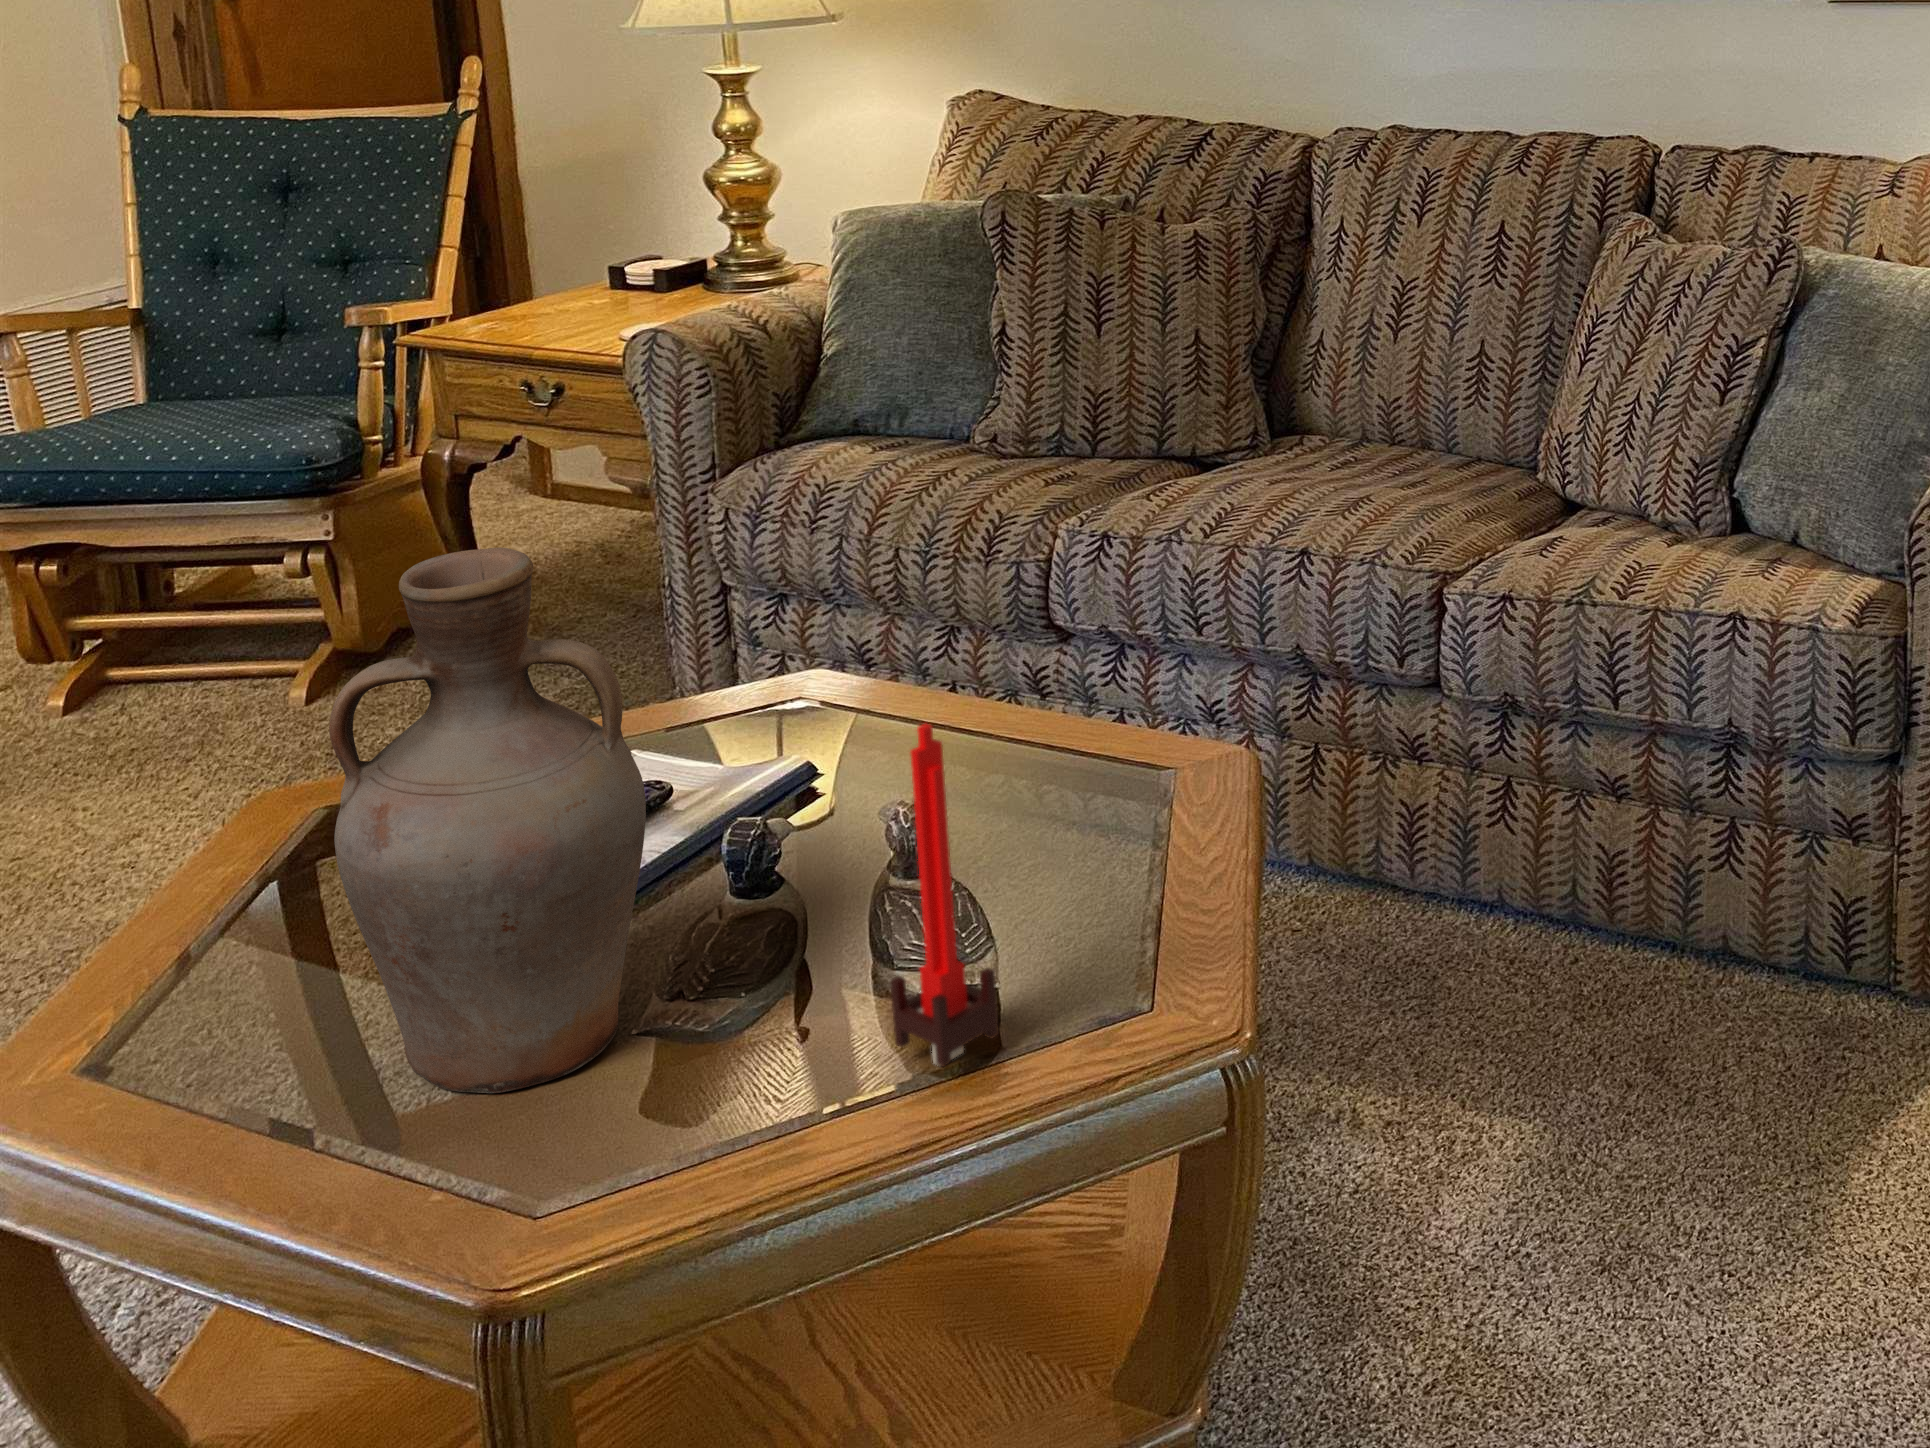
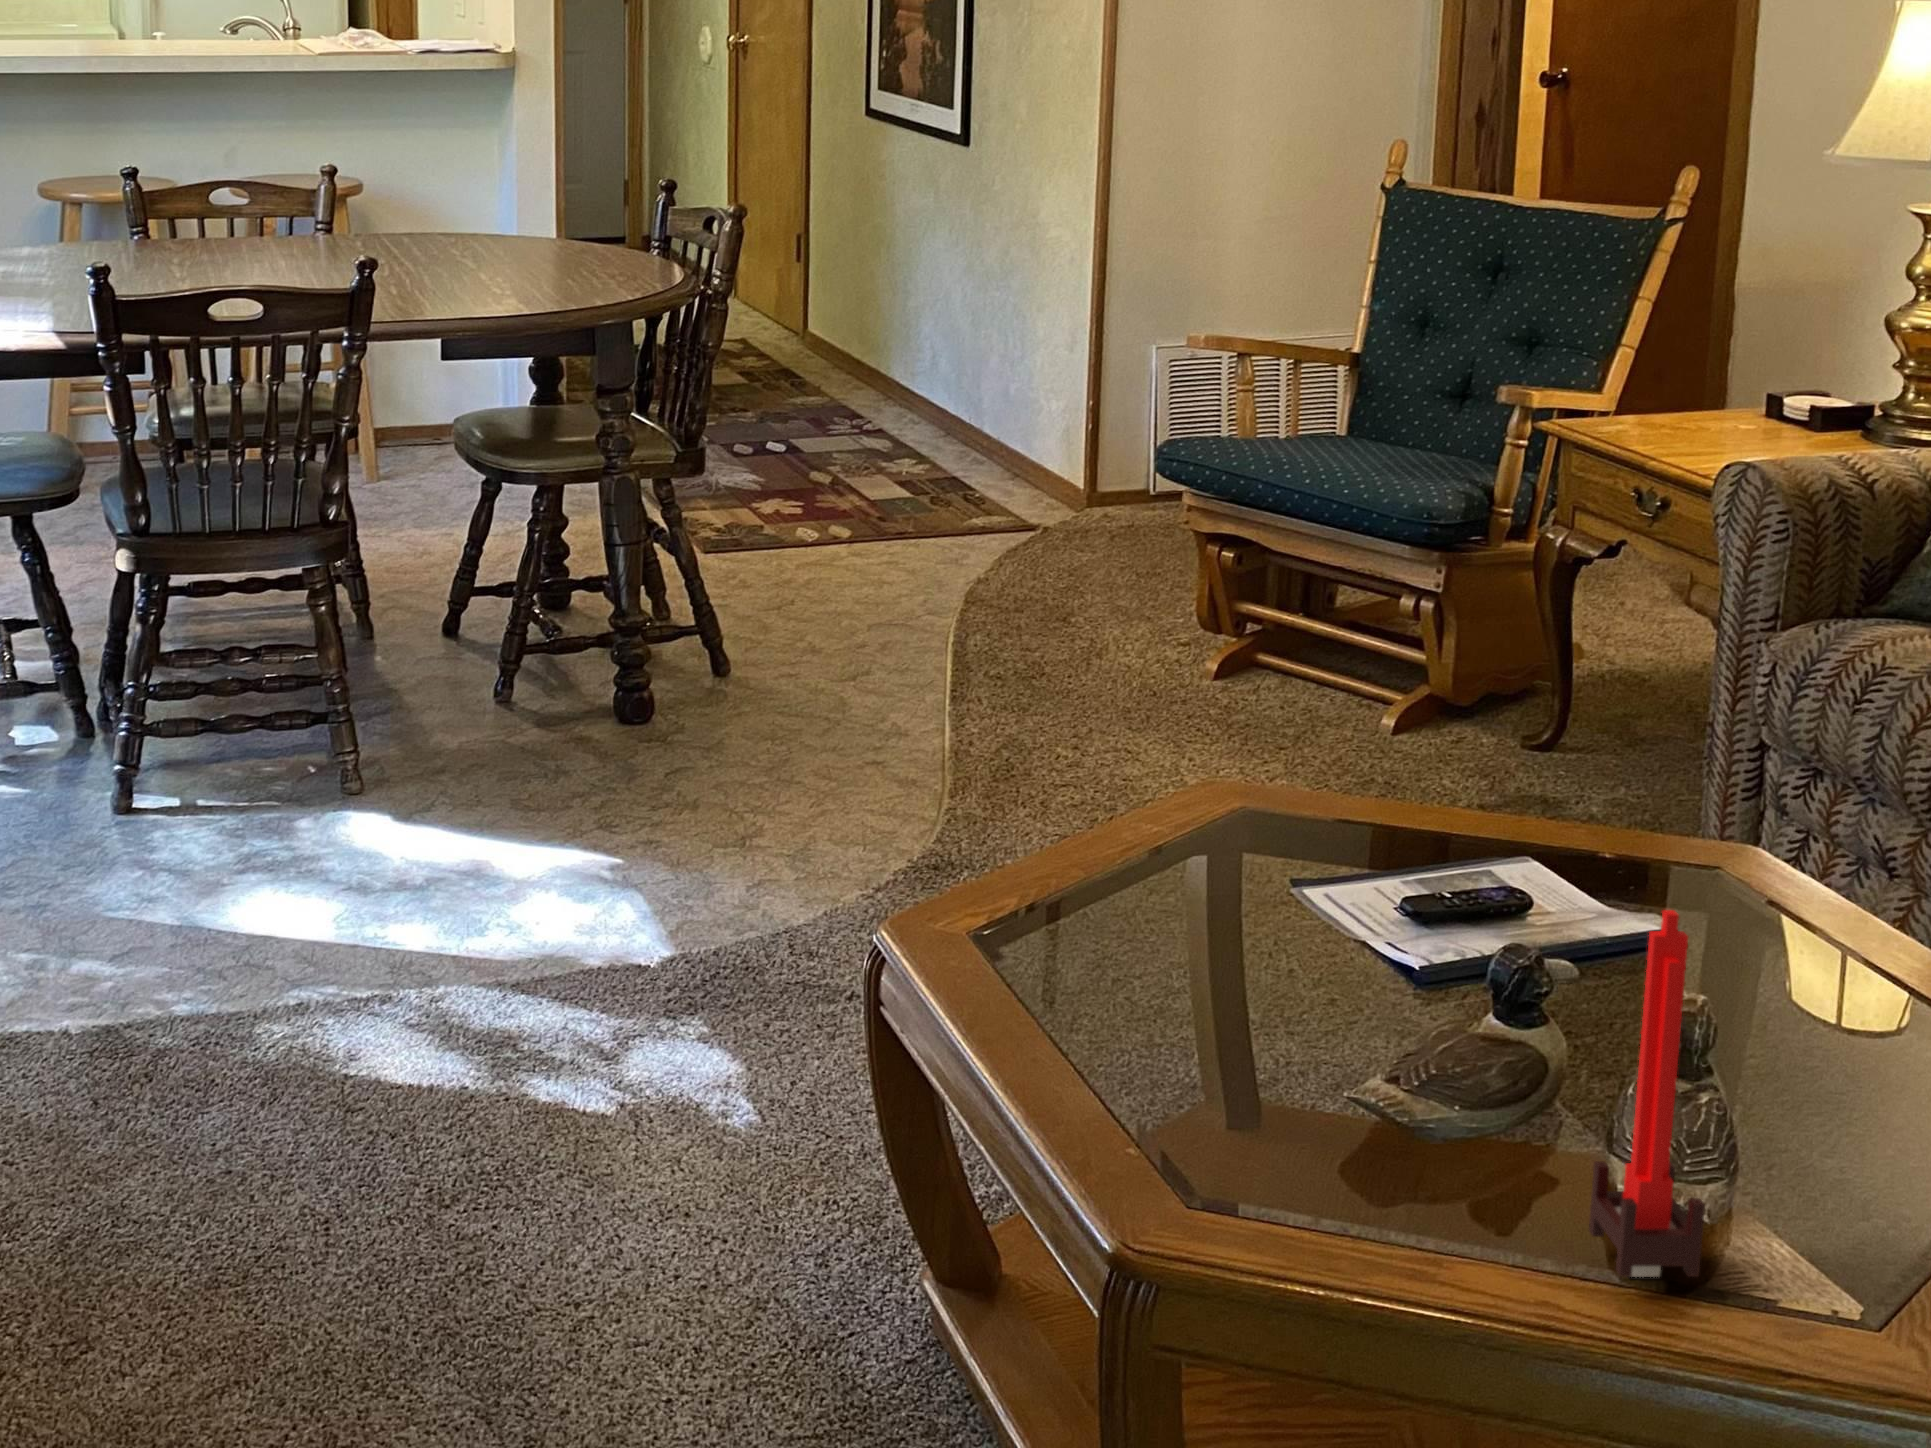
vase: present [329,548,646,1093] -> none [1160,601,1429,1107]

